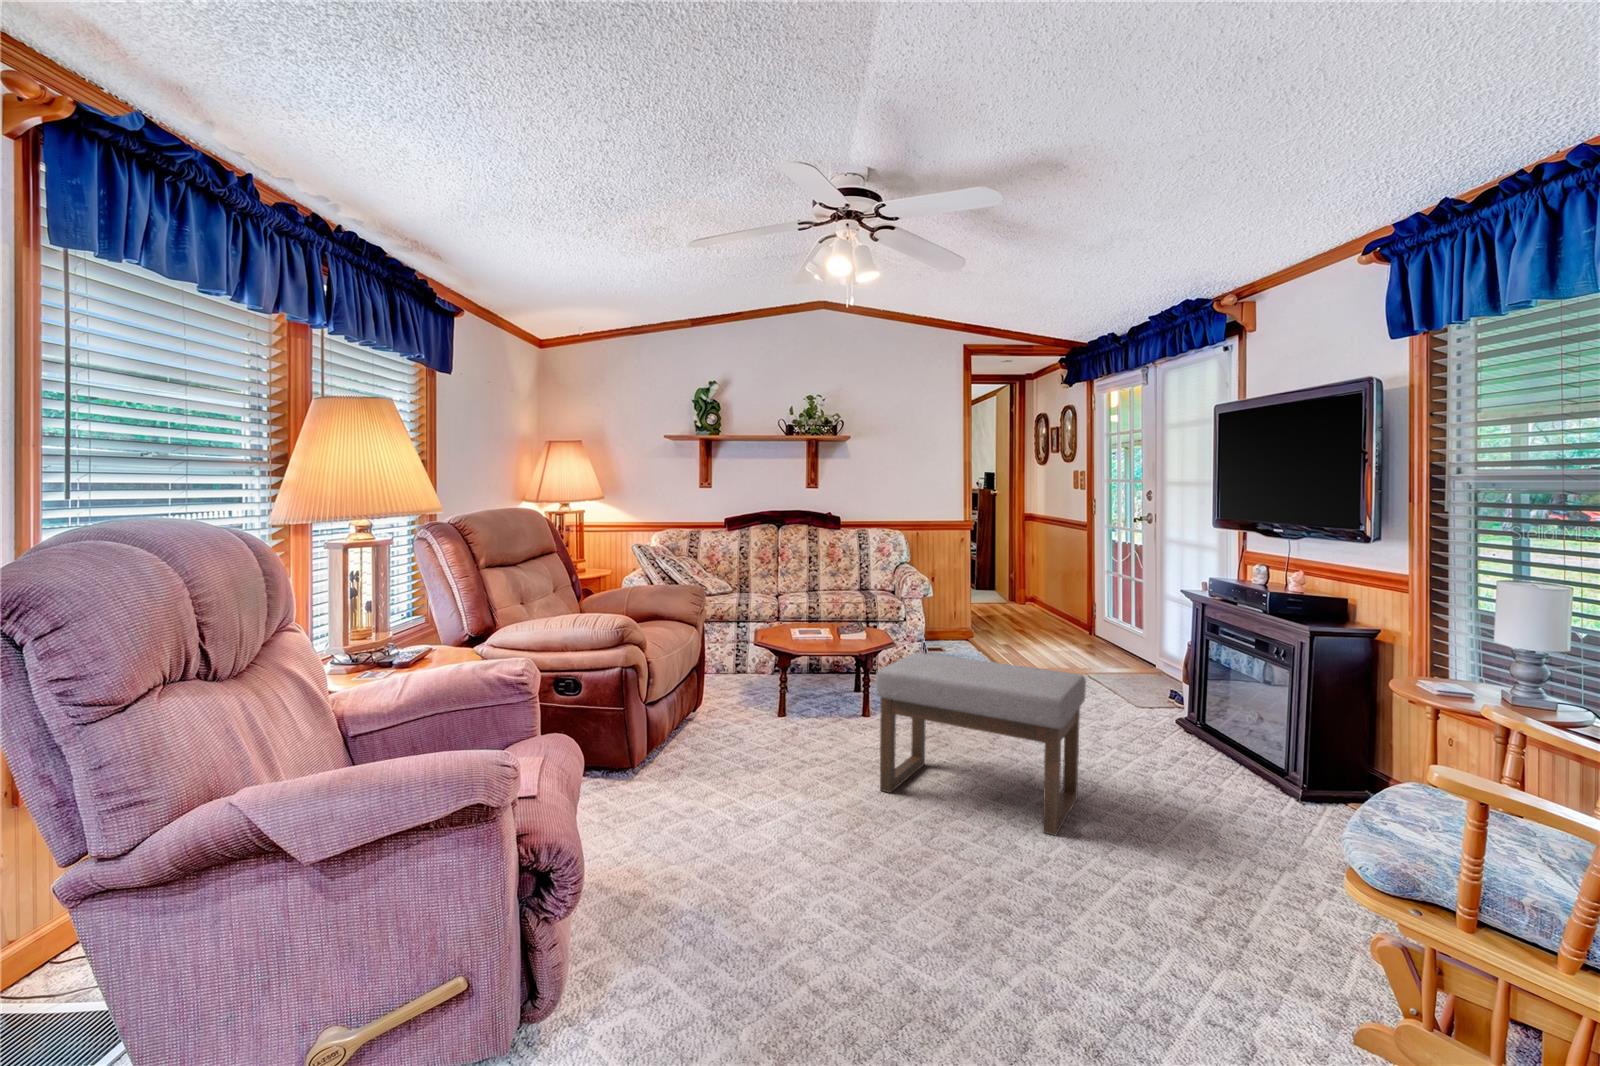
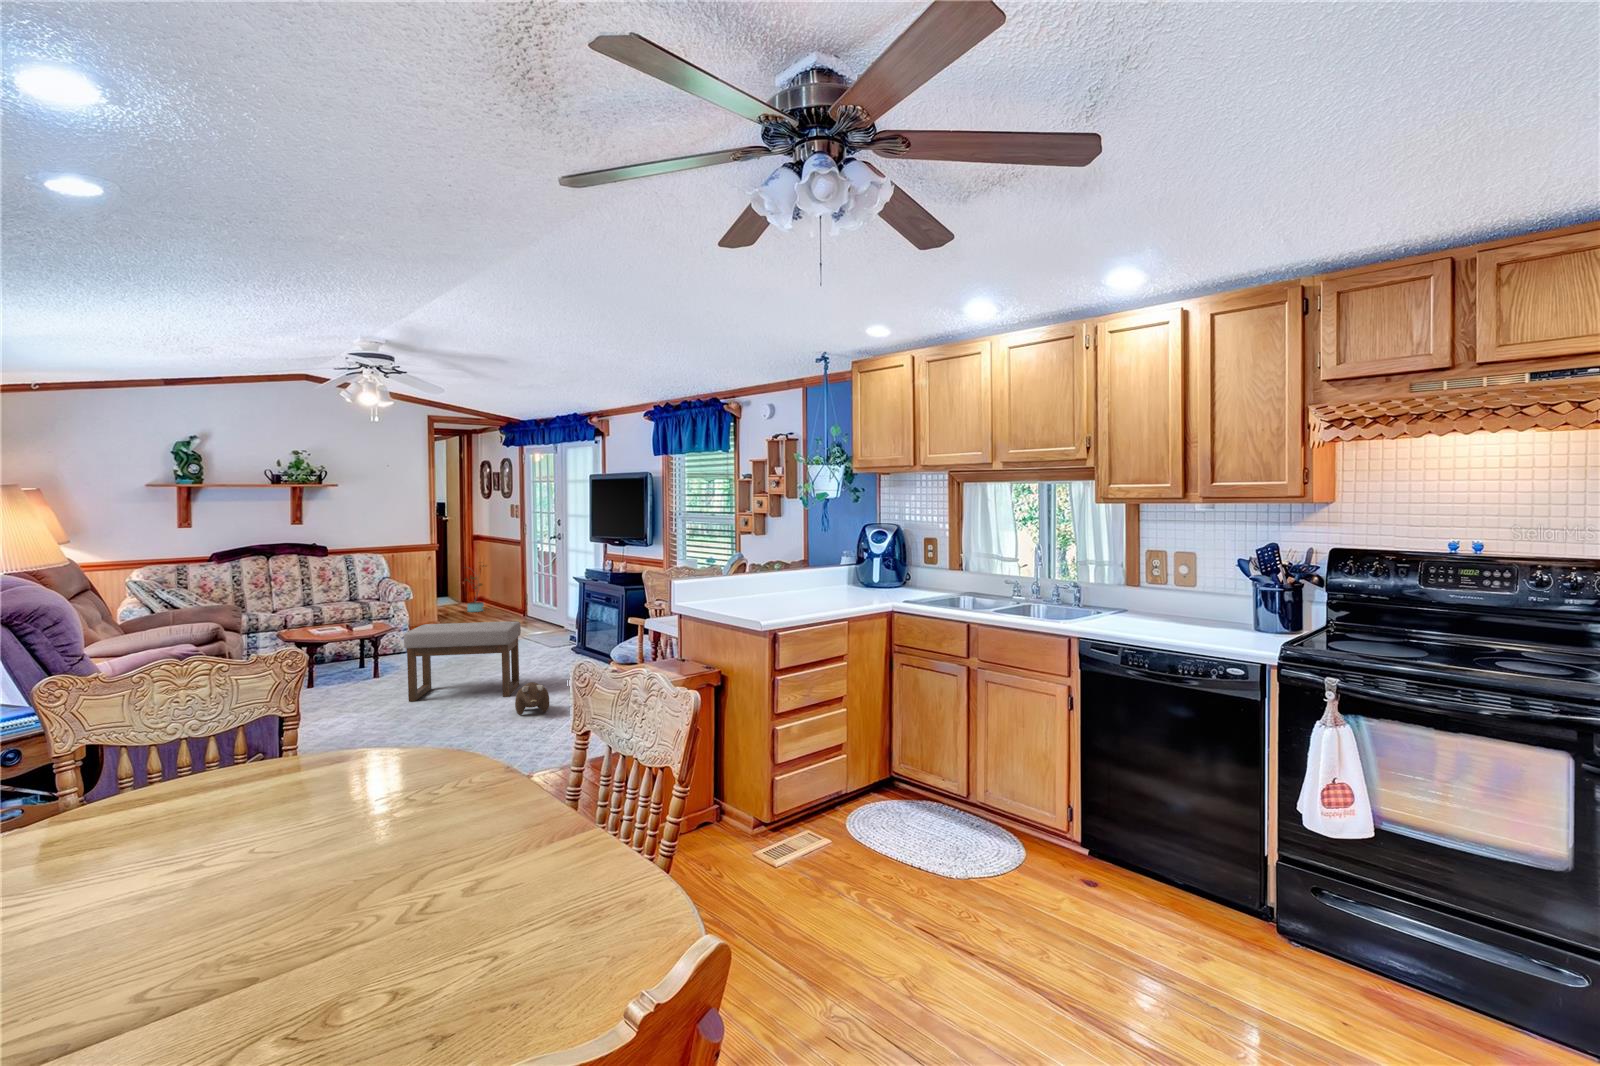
potted plant: none [1008,547,1040,612] -> present [464,565,484,612]
plush toy: none [1068,852,1155,943] -> present [515,682,549,715]

